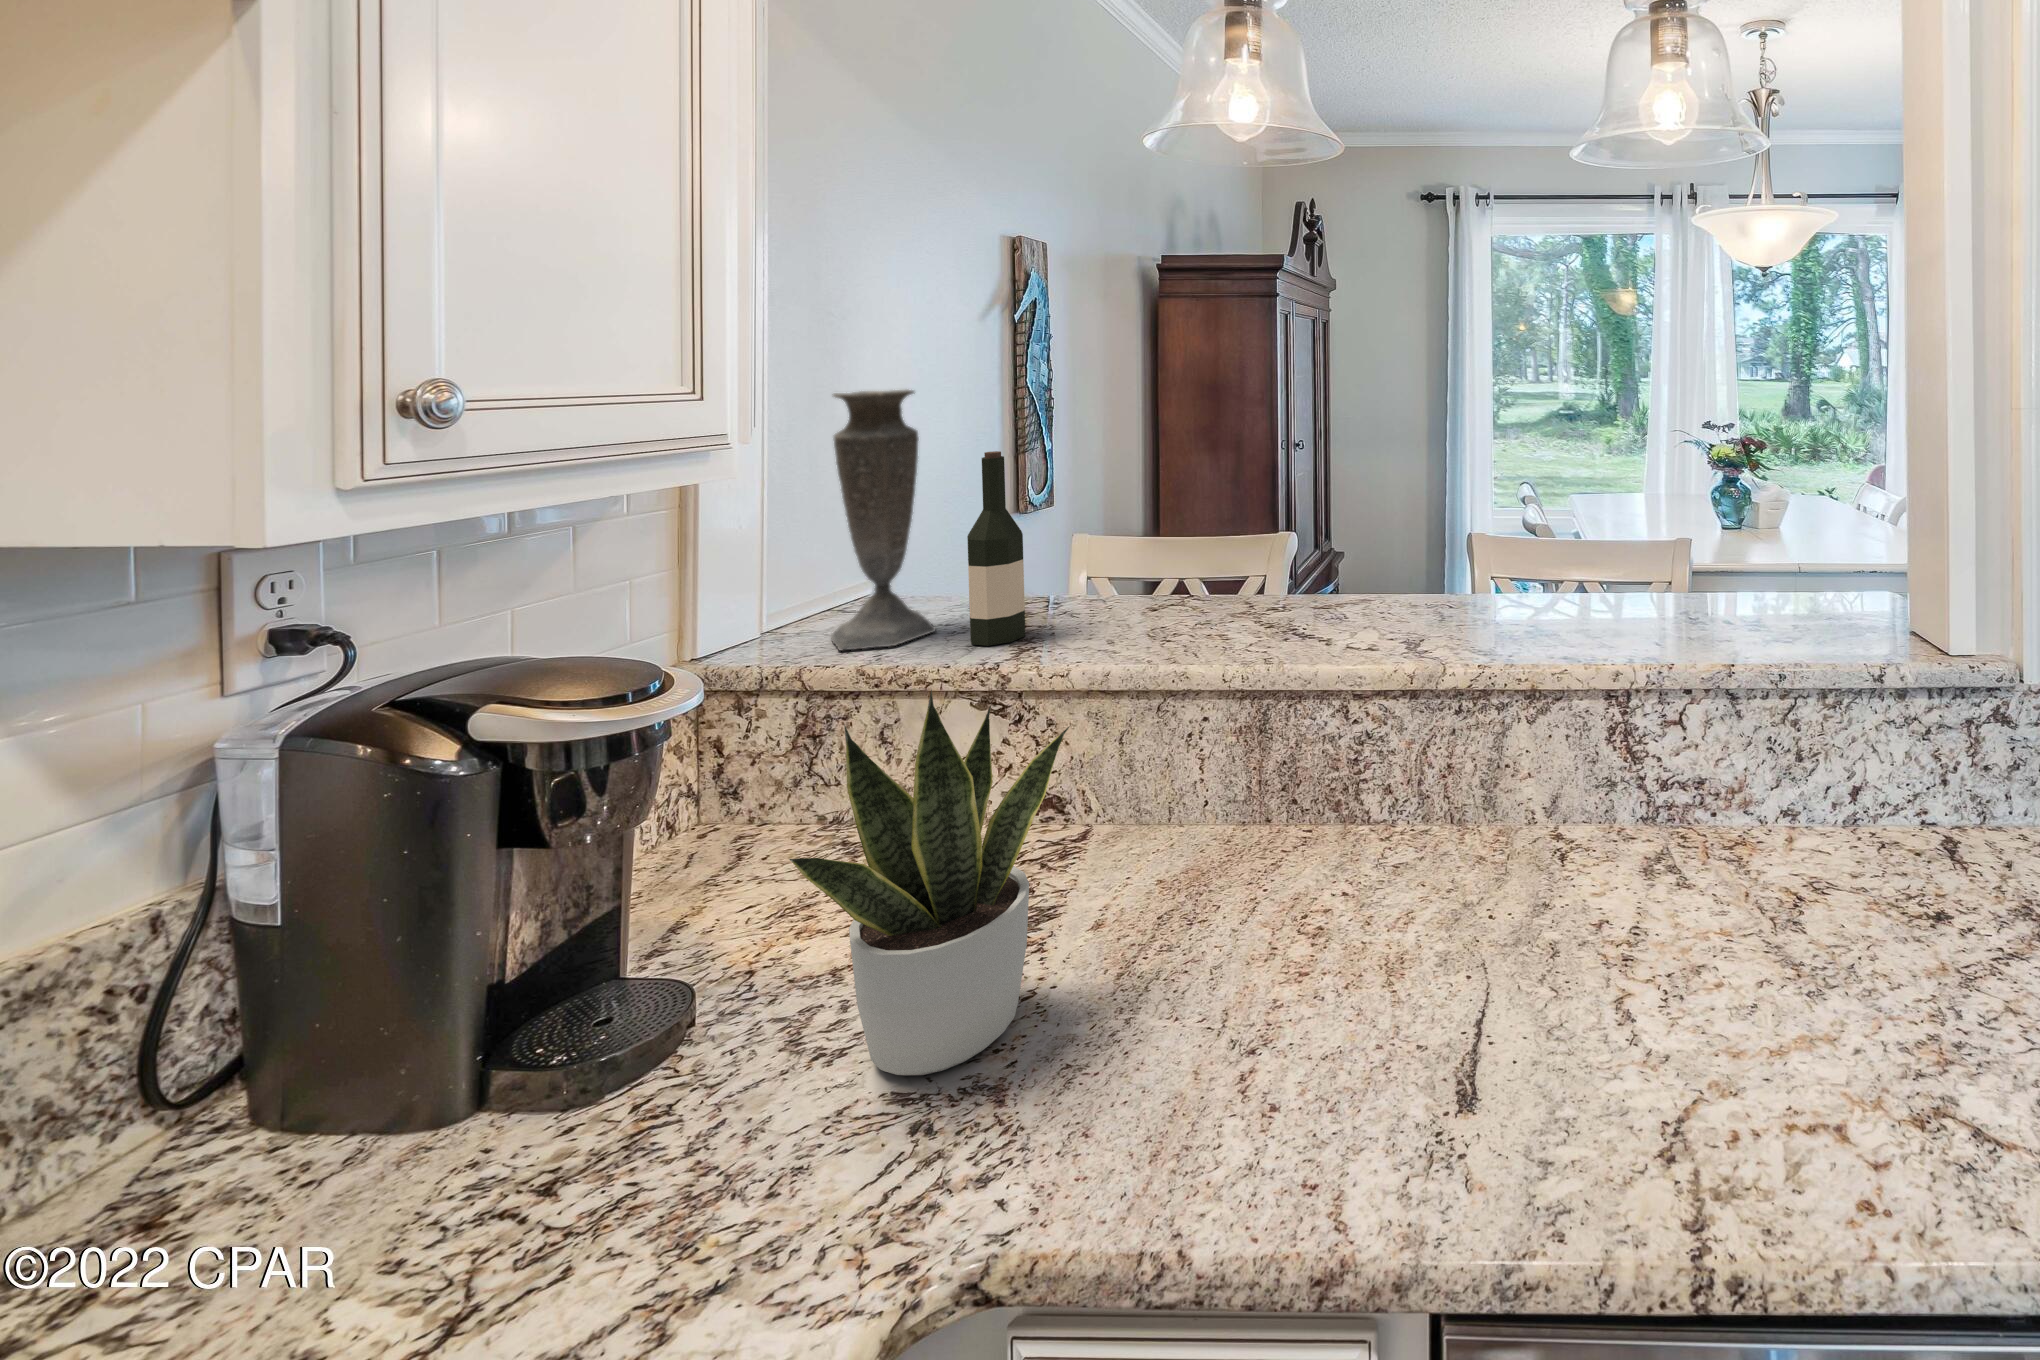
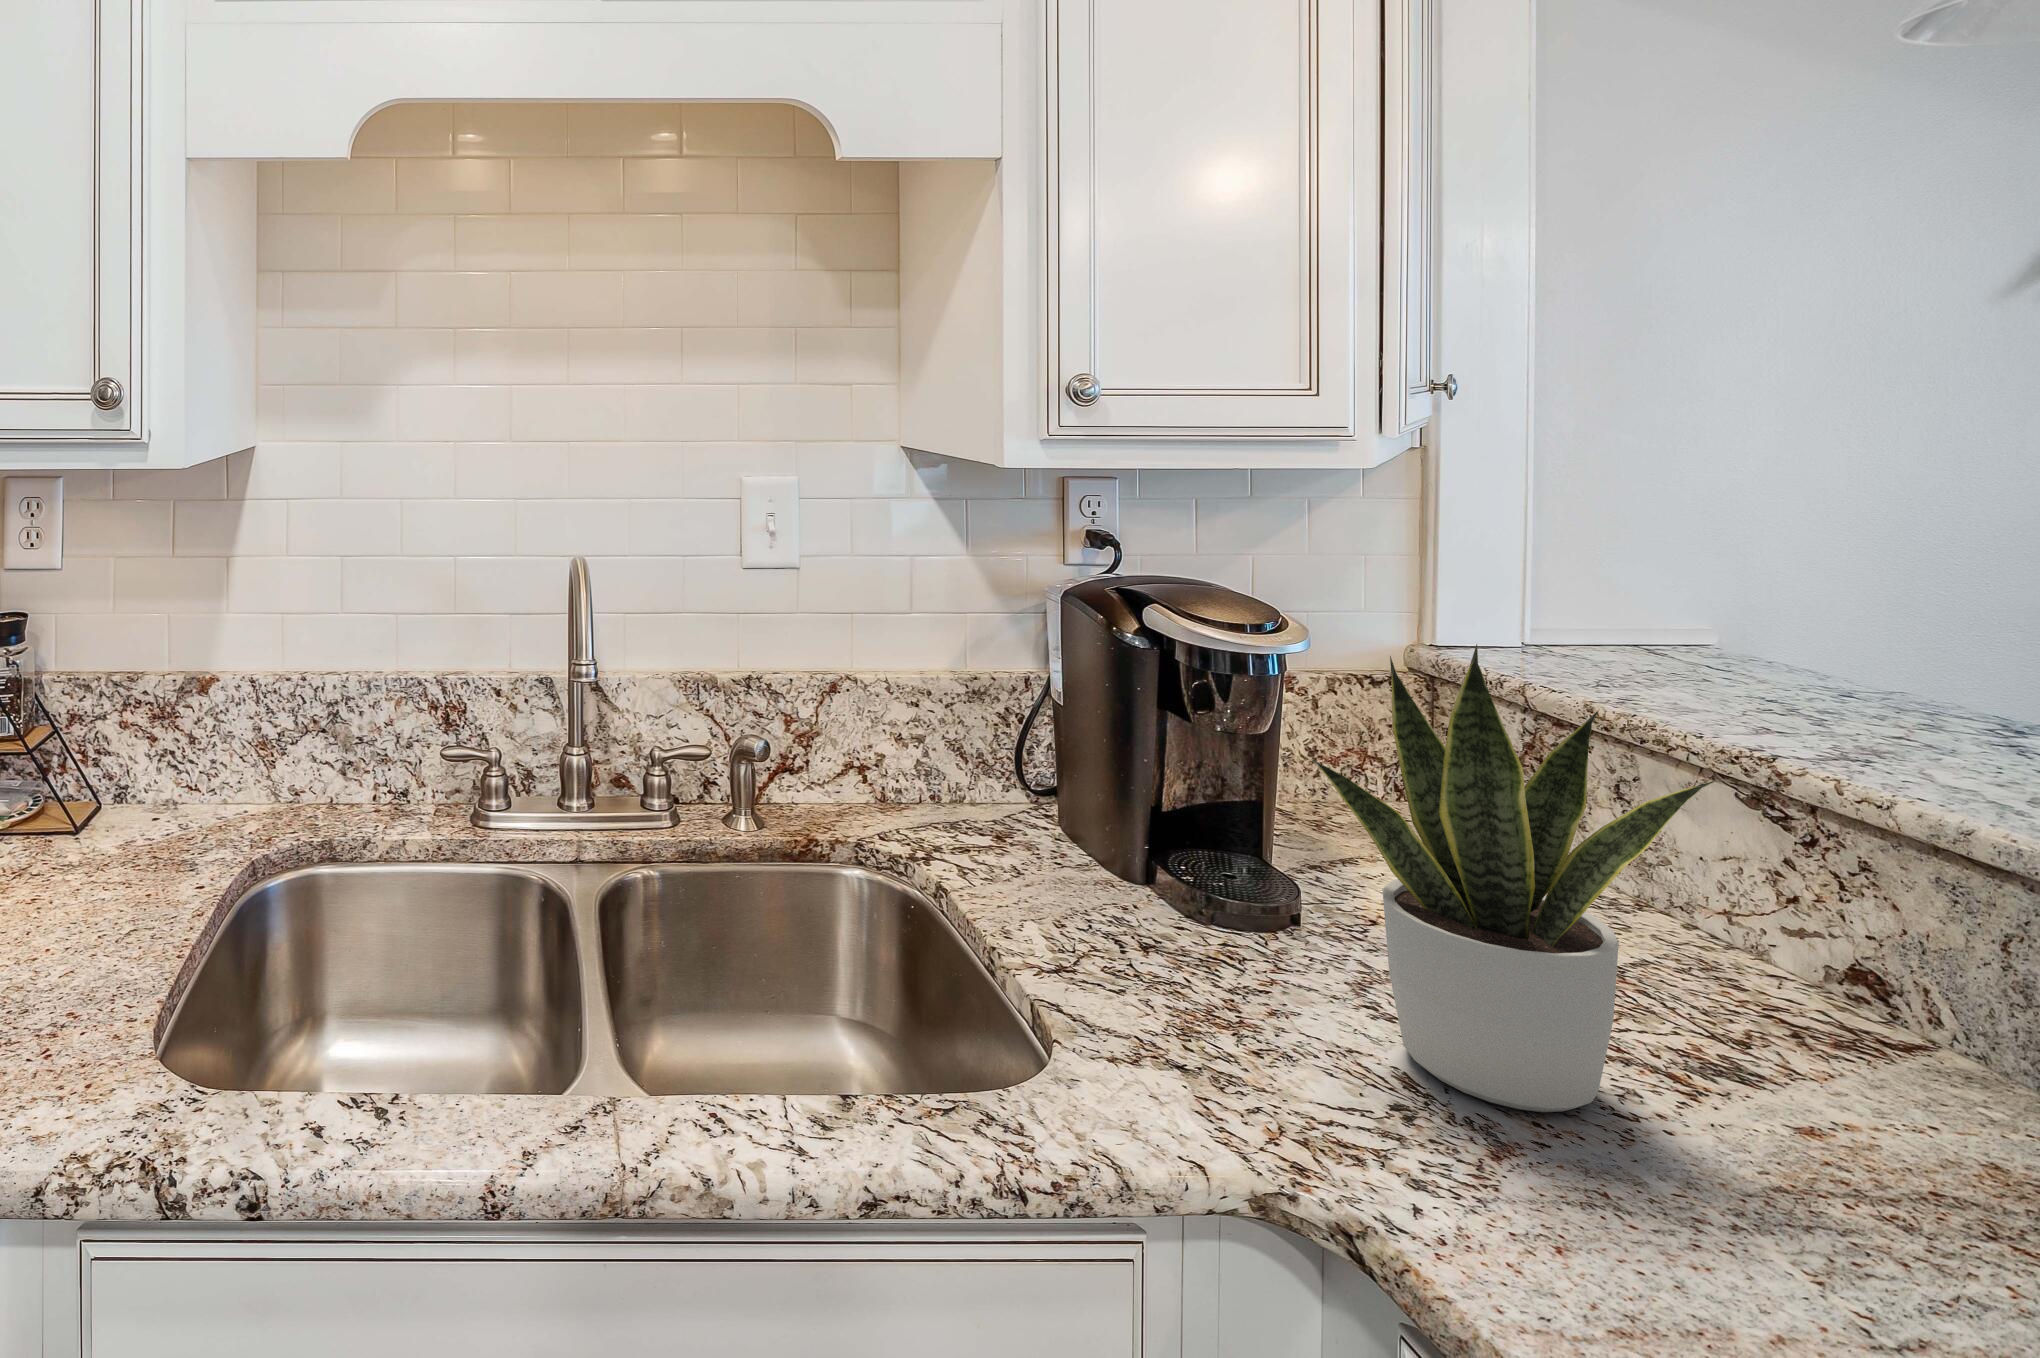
vase: present [831,390,936,650] -> none [1607,345,1763,693]
wine bottle: present [967,451,1026,646] -> none [1790,436,1905,735]

